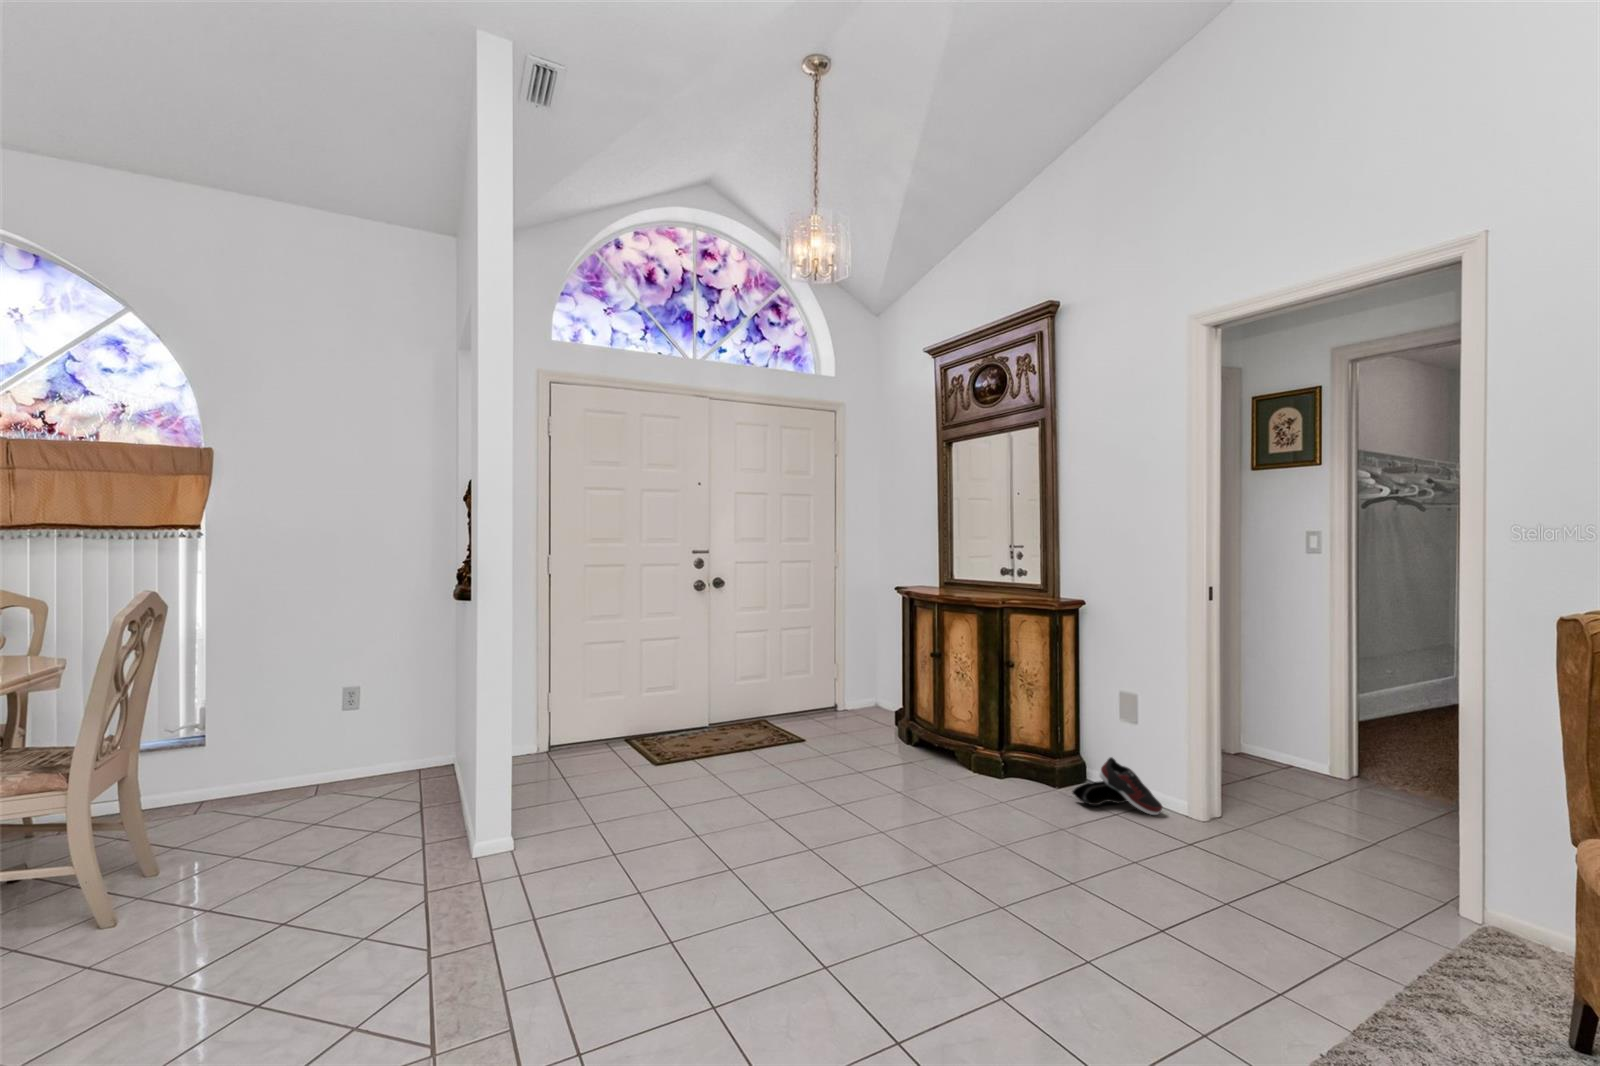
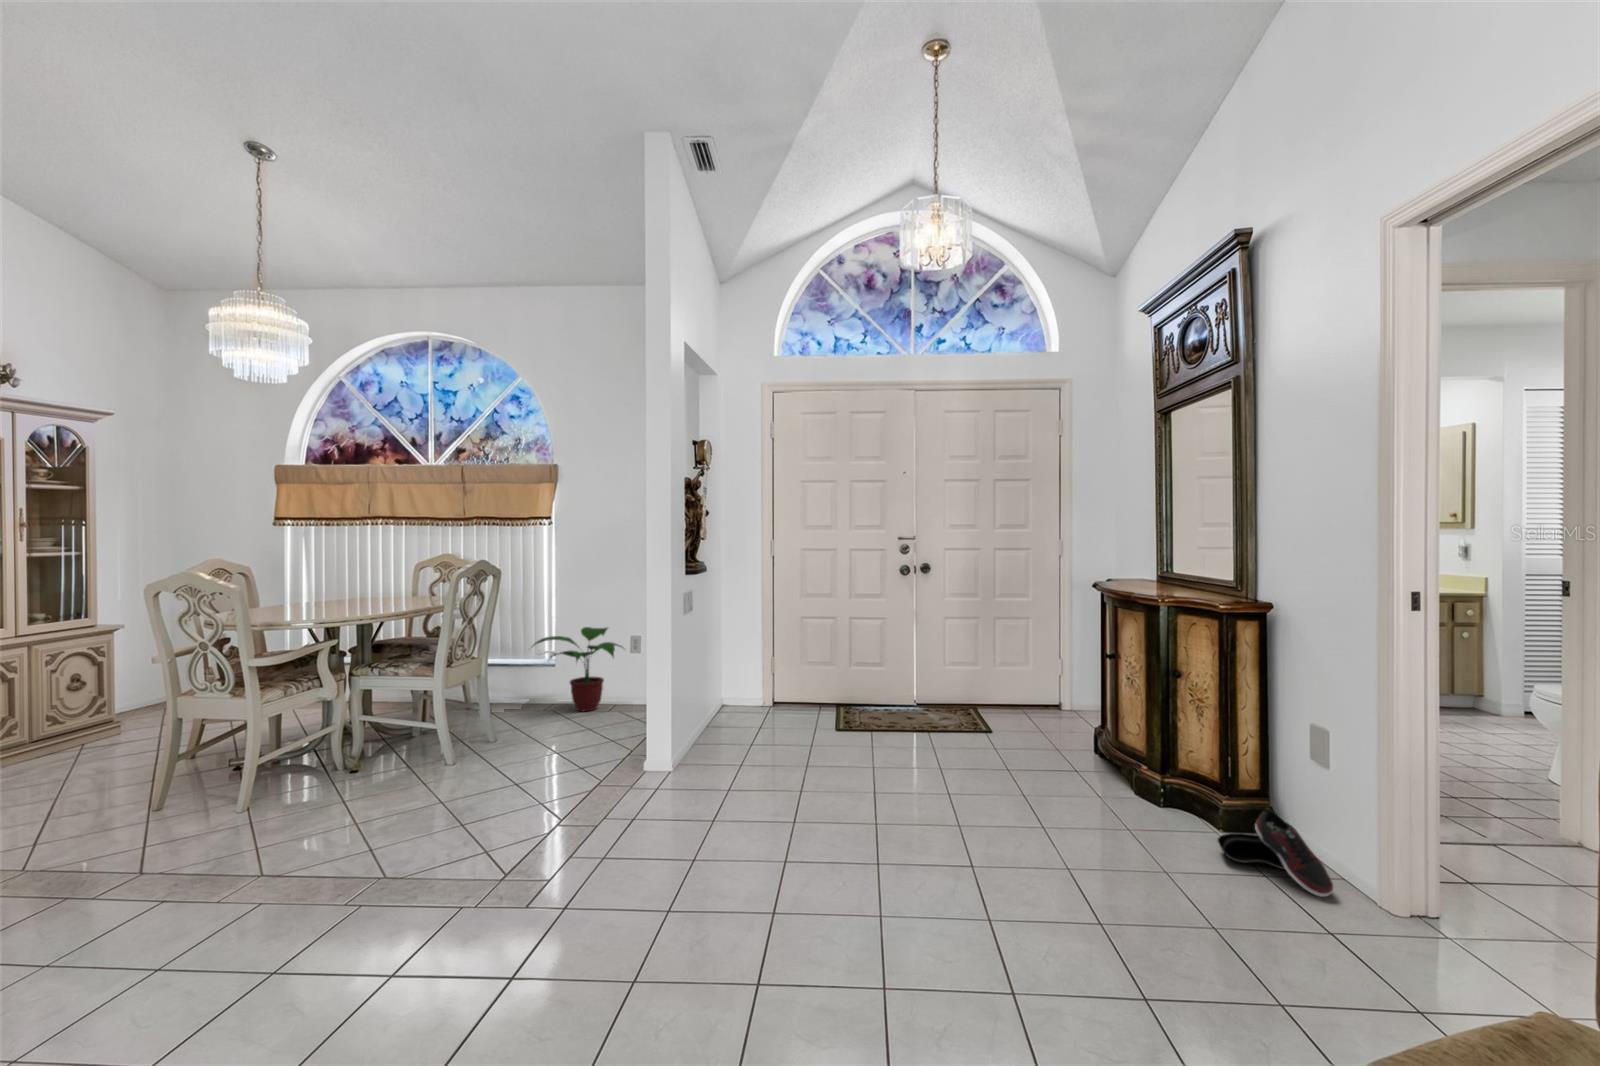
potted plant: none [188,689,355,817] -> present [534,627,622,711]

